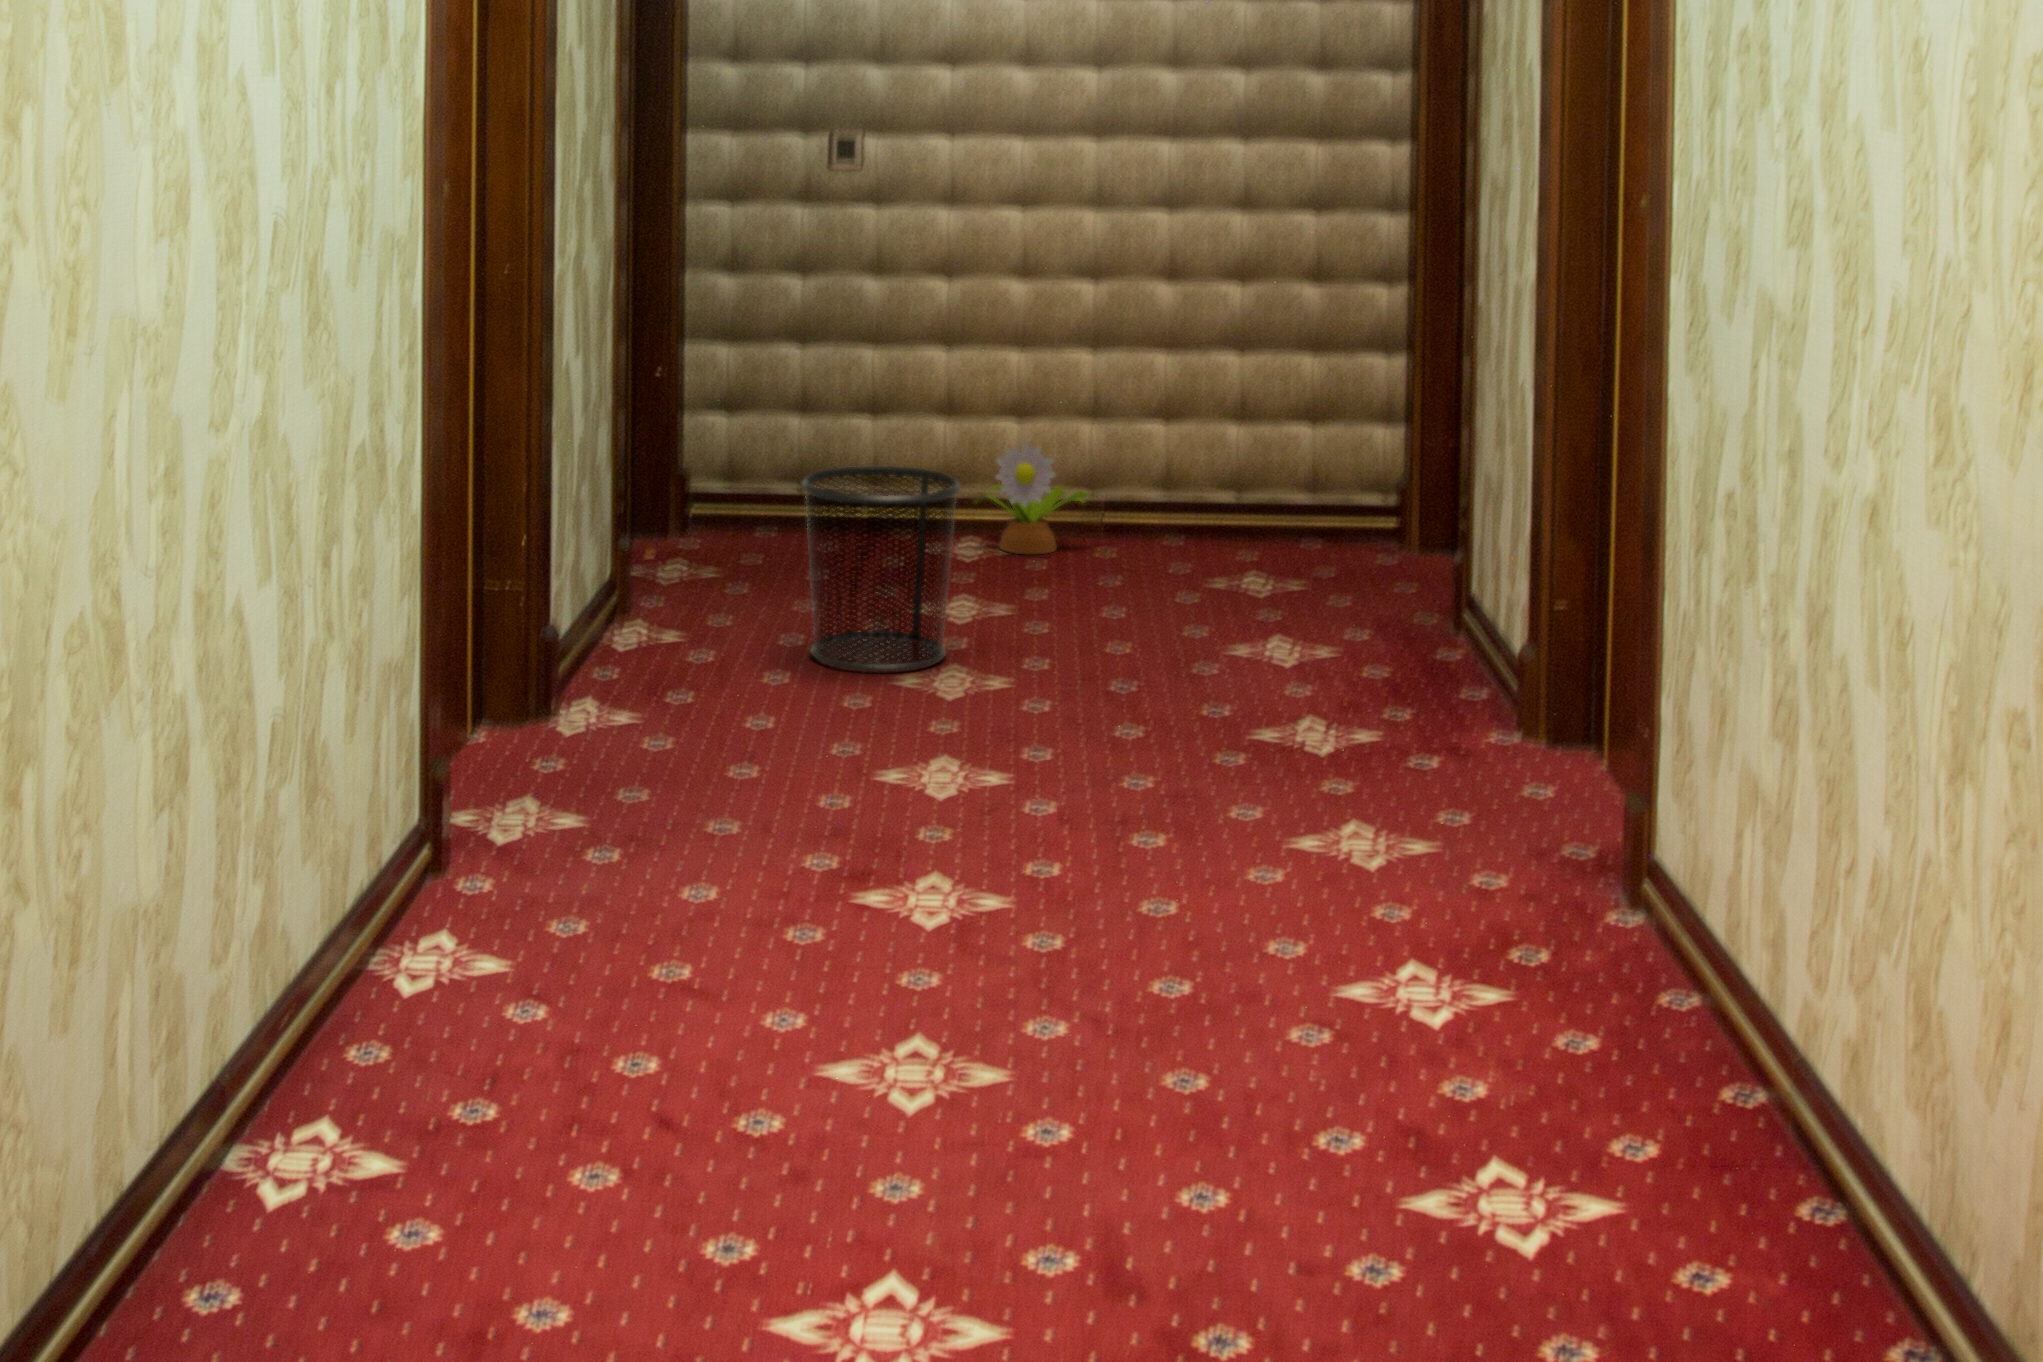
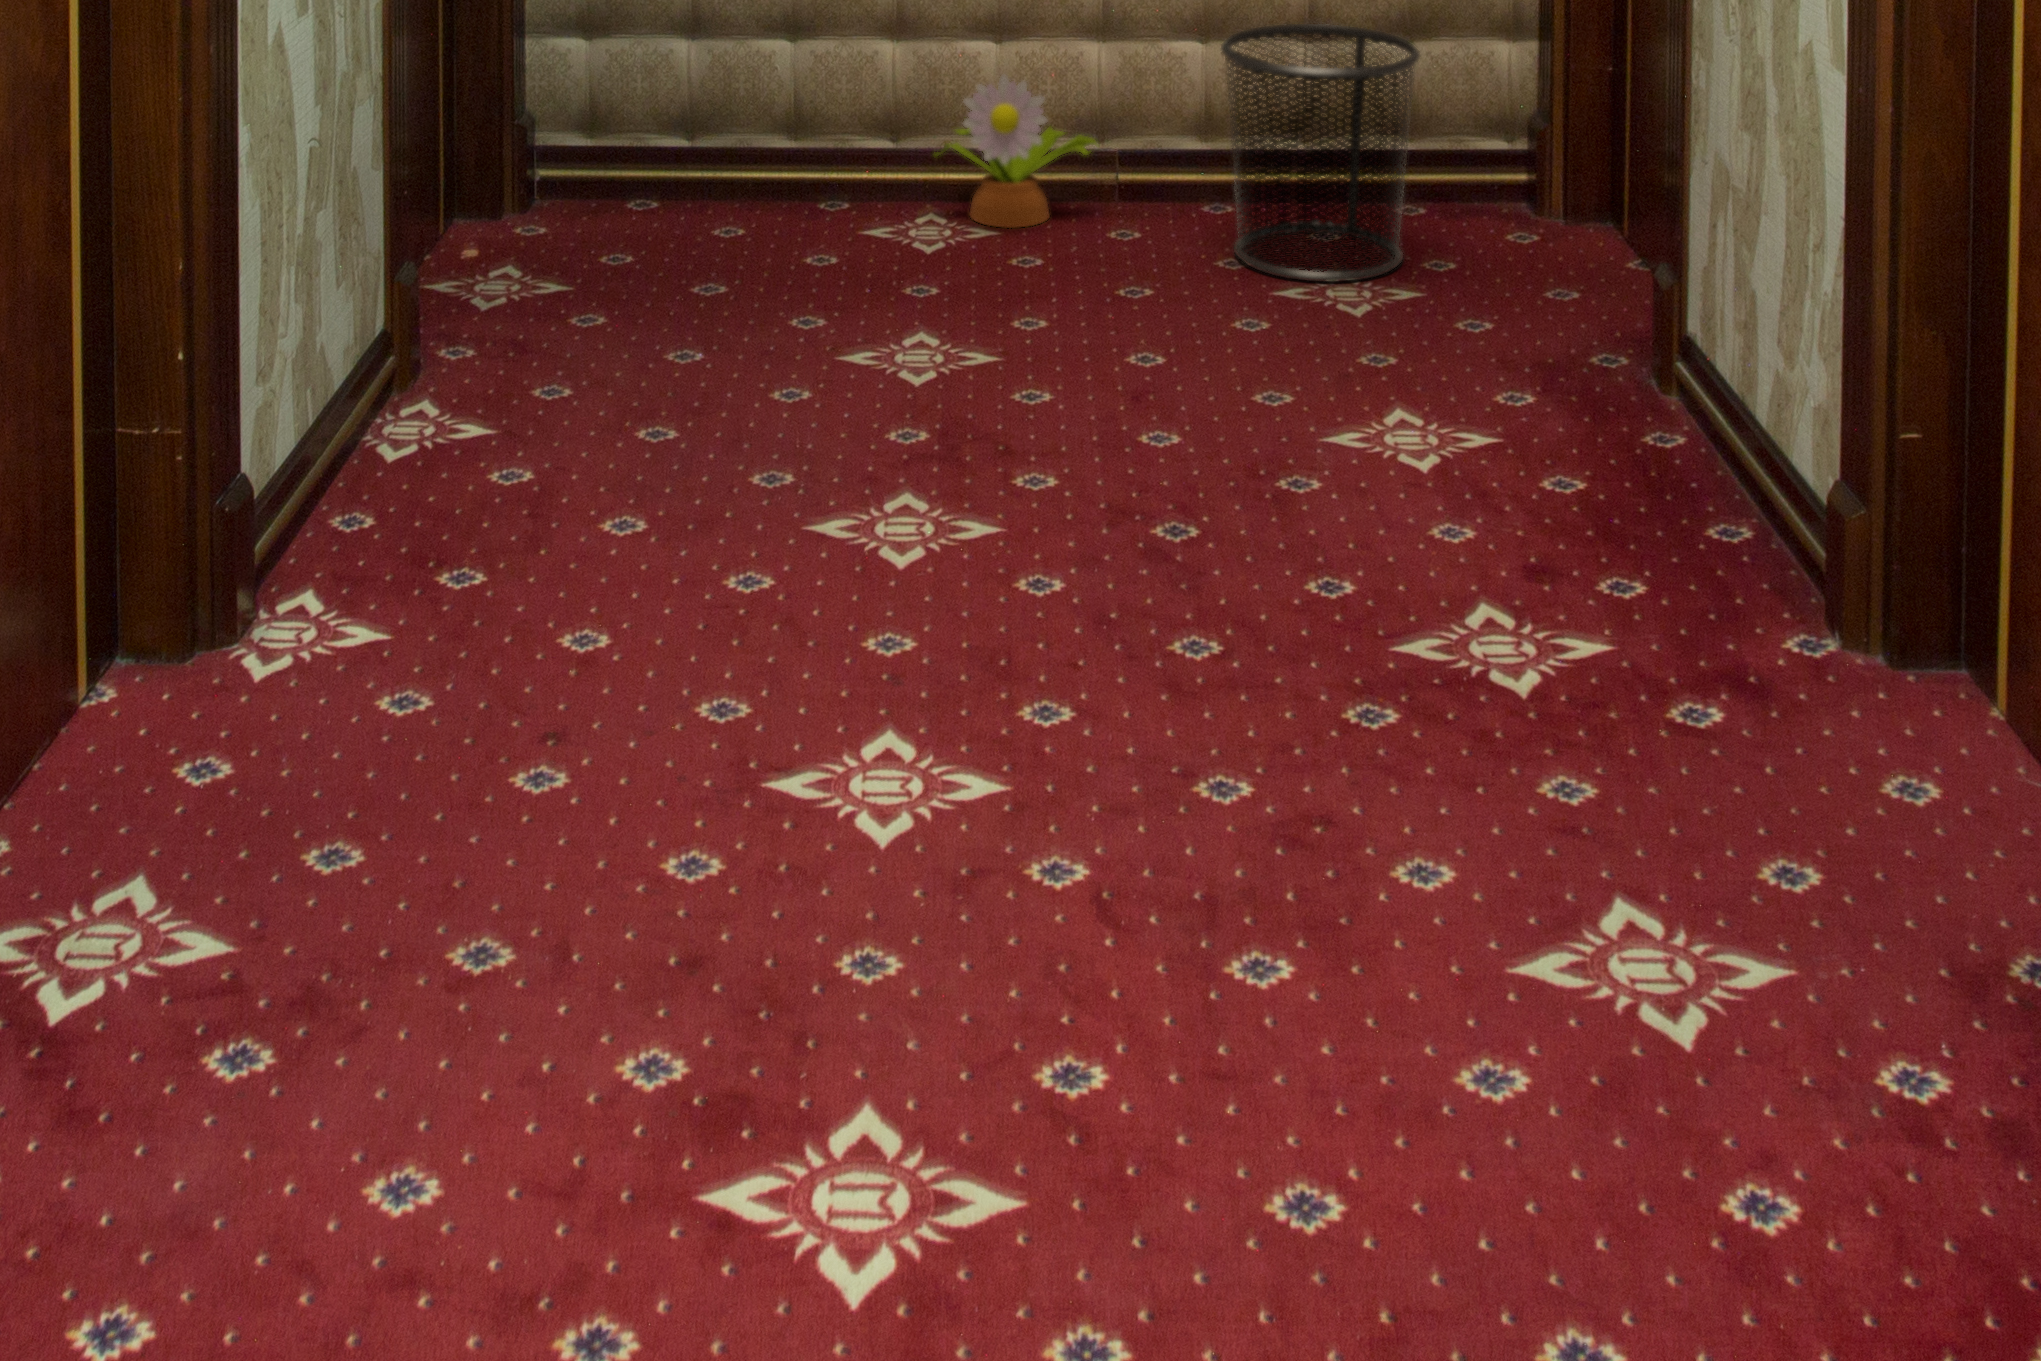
waste bin: present [802,466,960,672] -> present [1221,24,1420,282]

